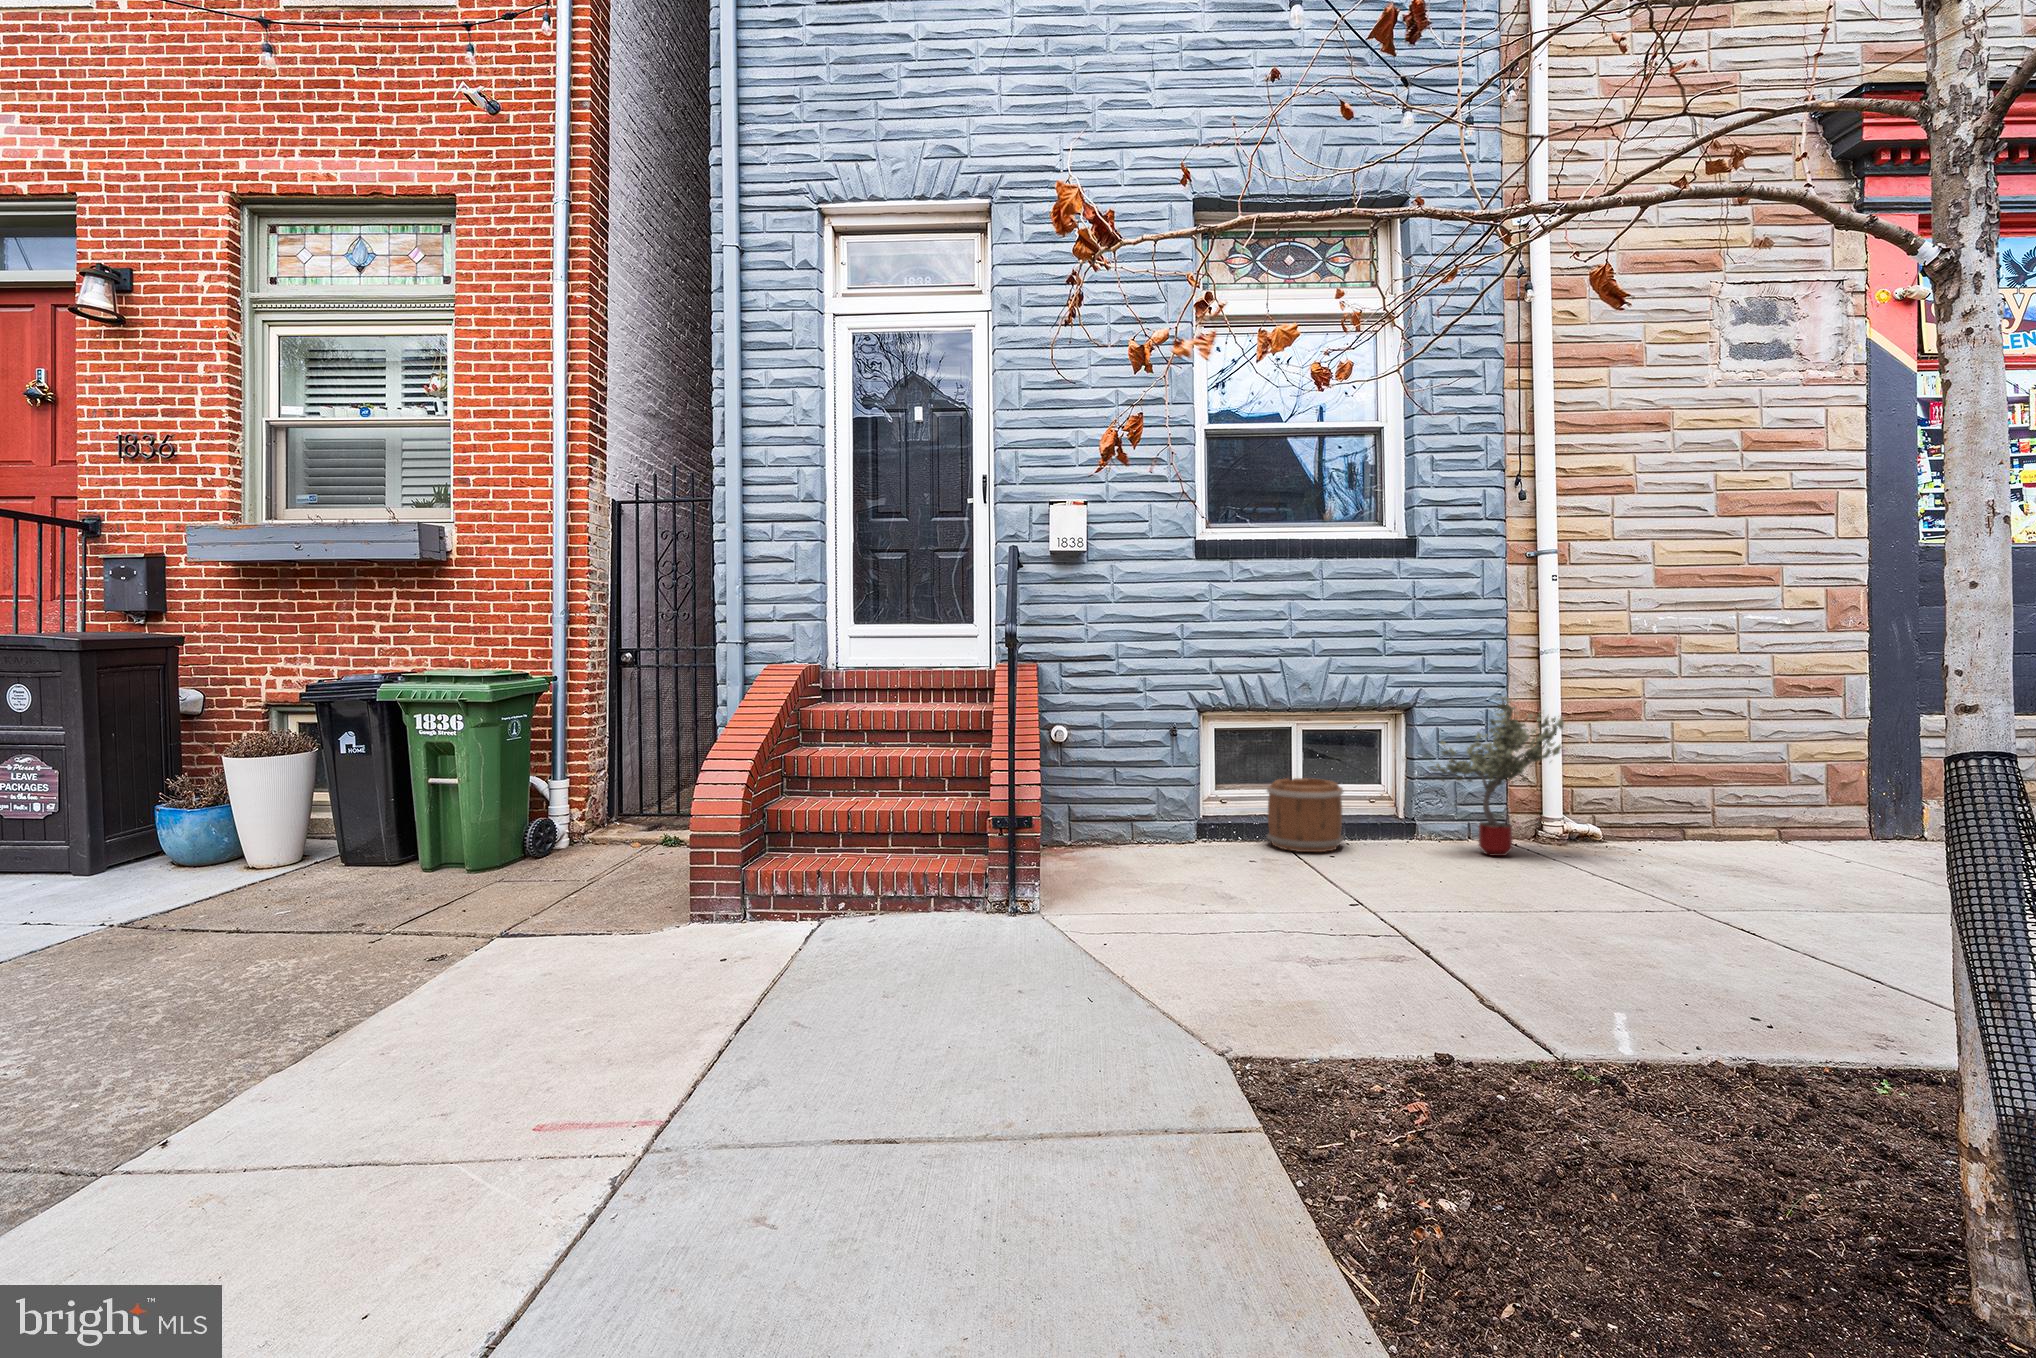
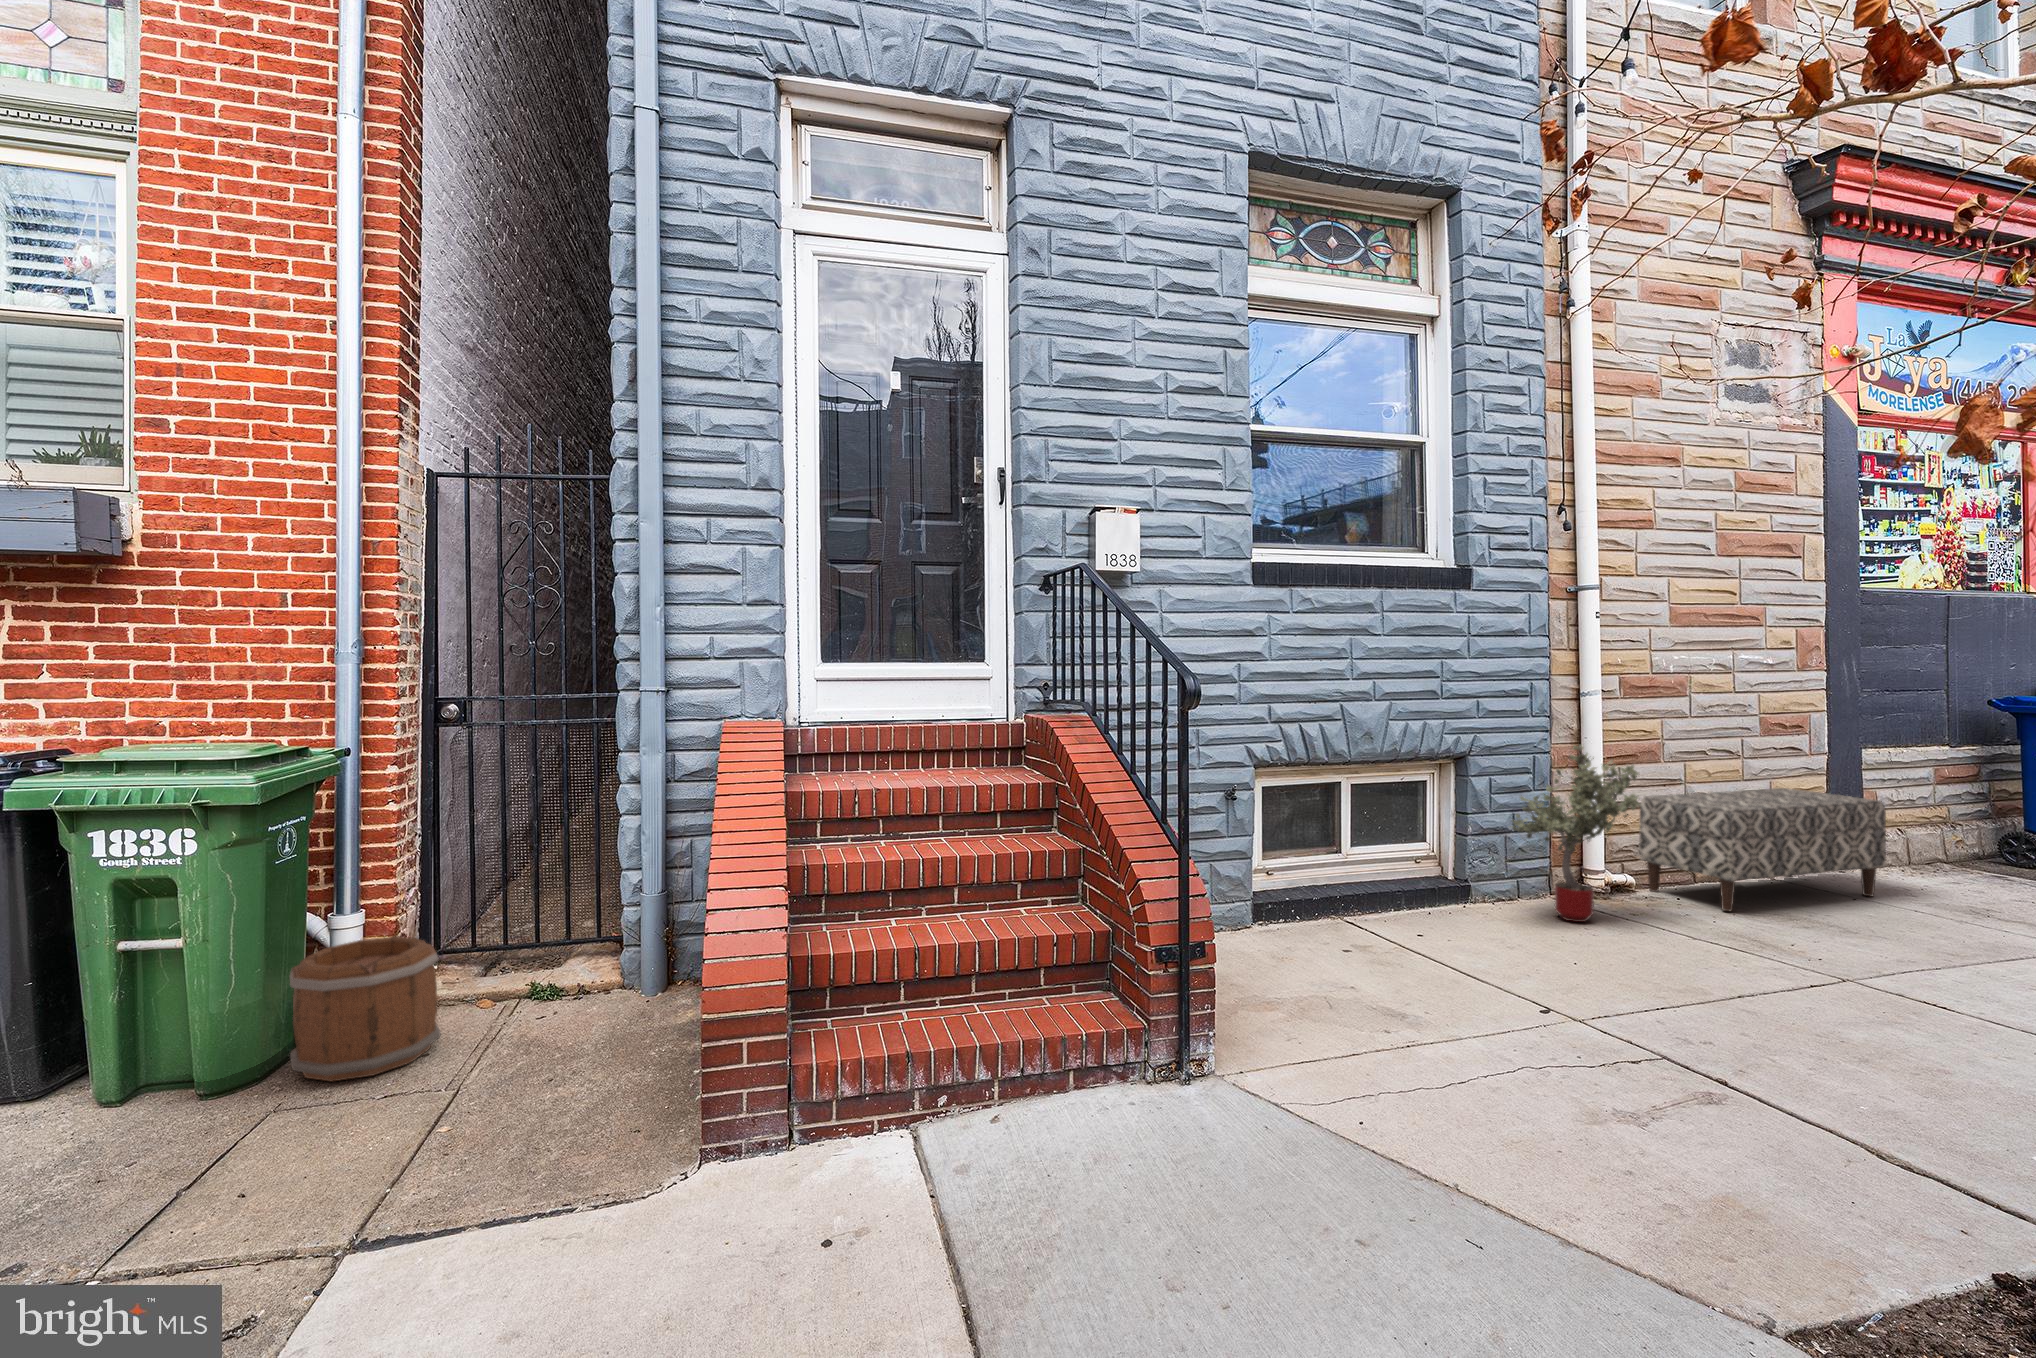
bench: none [1607,750,1877,858] -> present [1639,788,1886,911]
bucket: present [1267,778,1344,852] -> present [290,936,441,1082]

